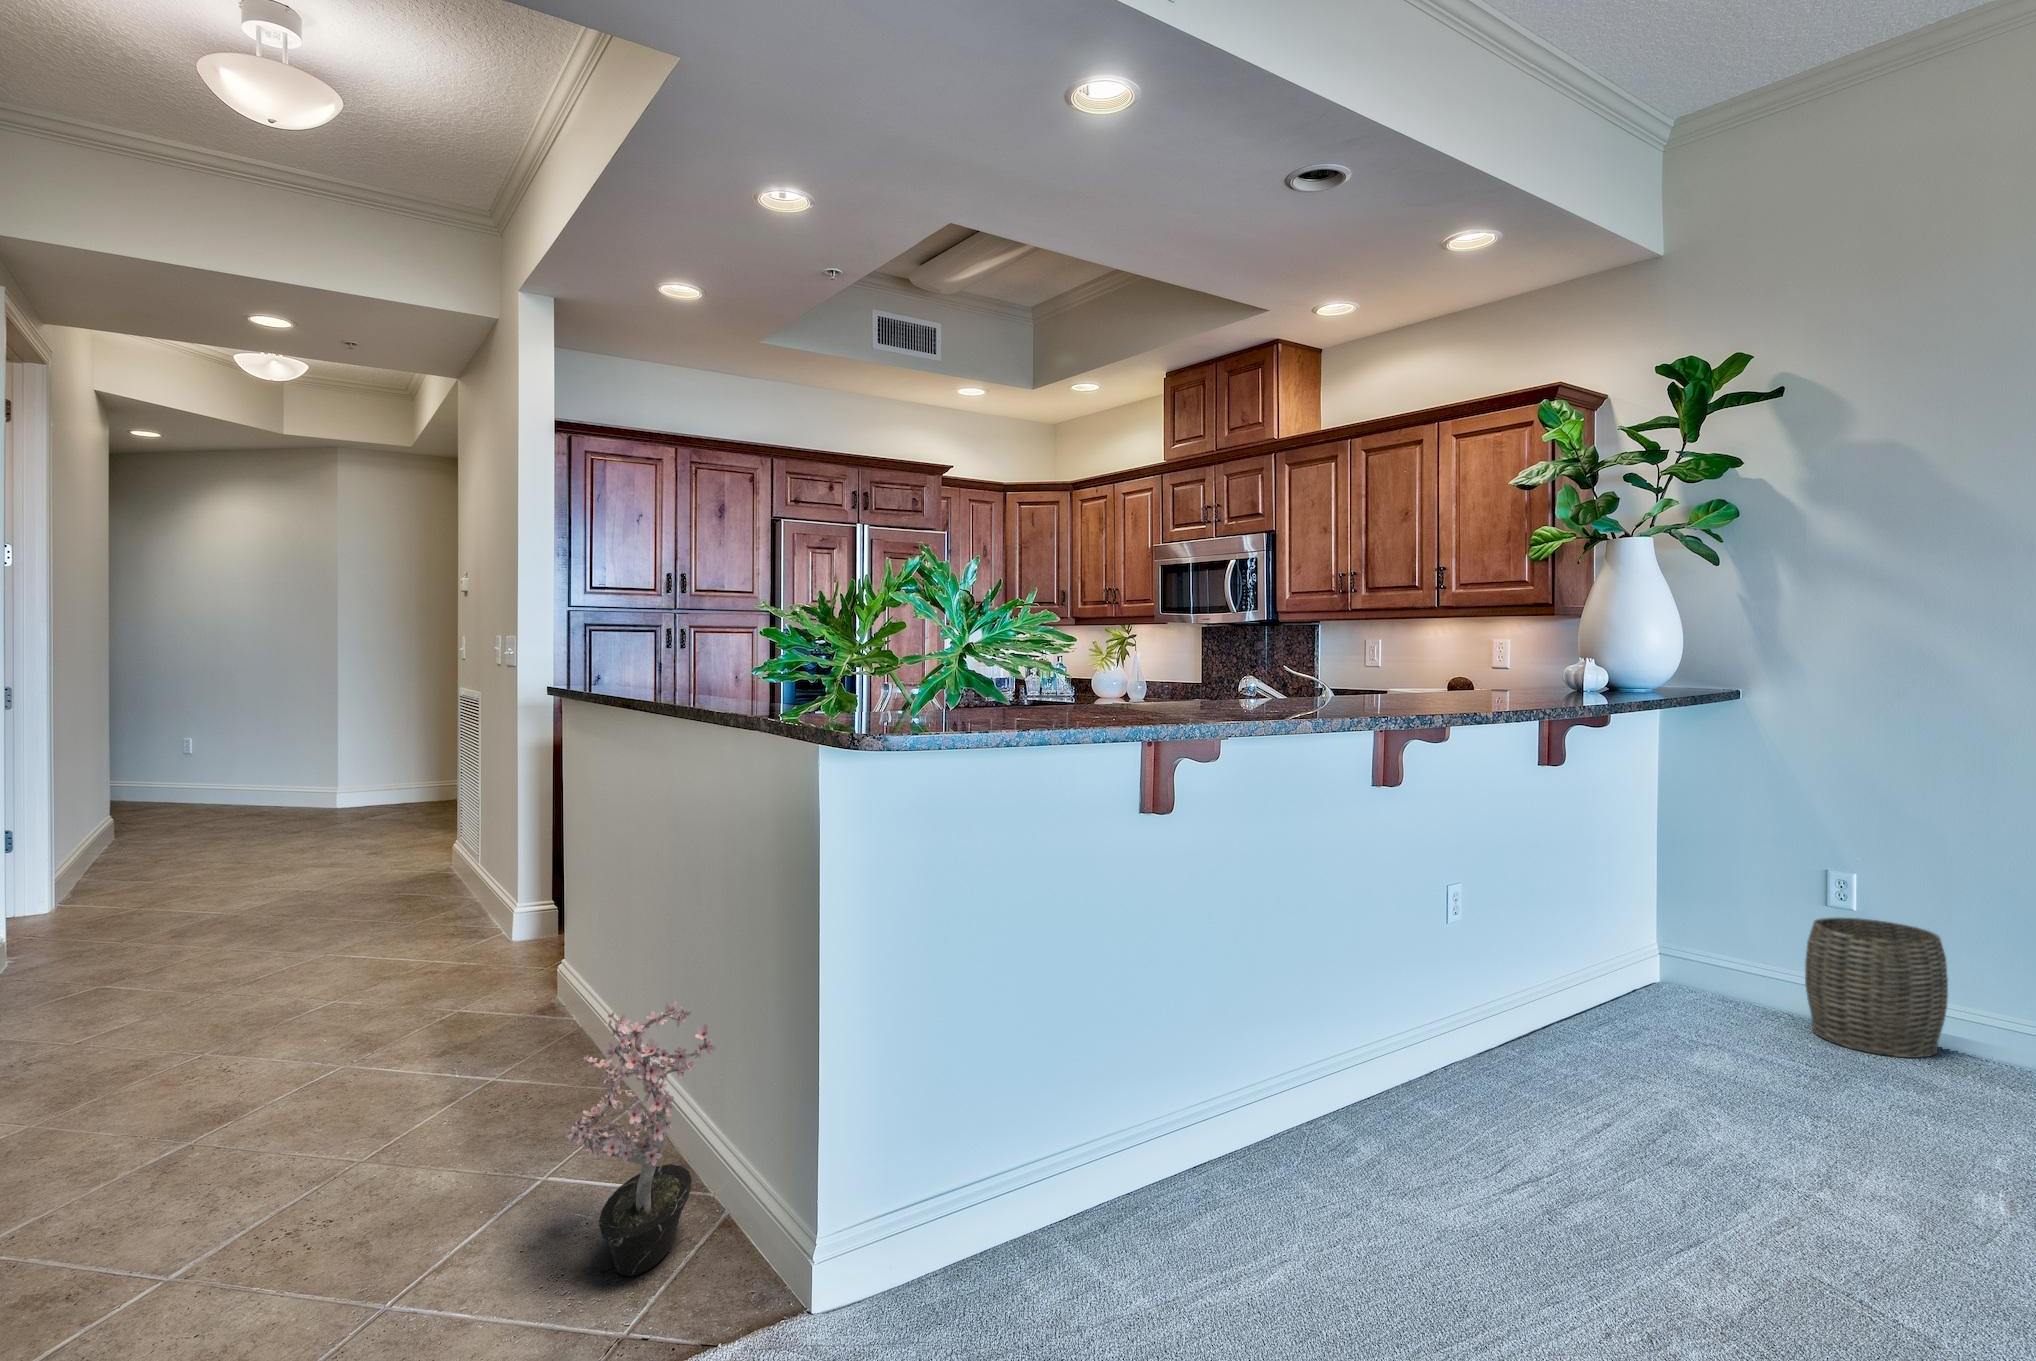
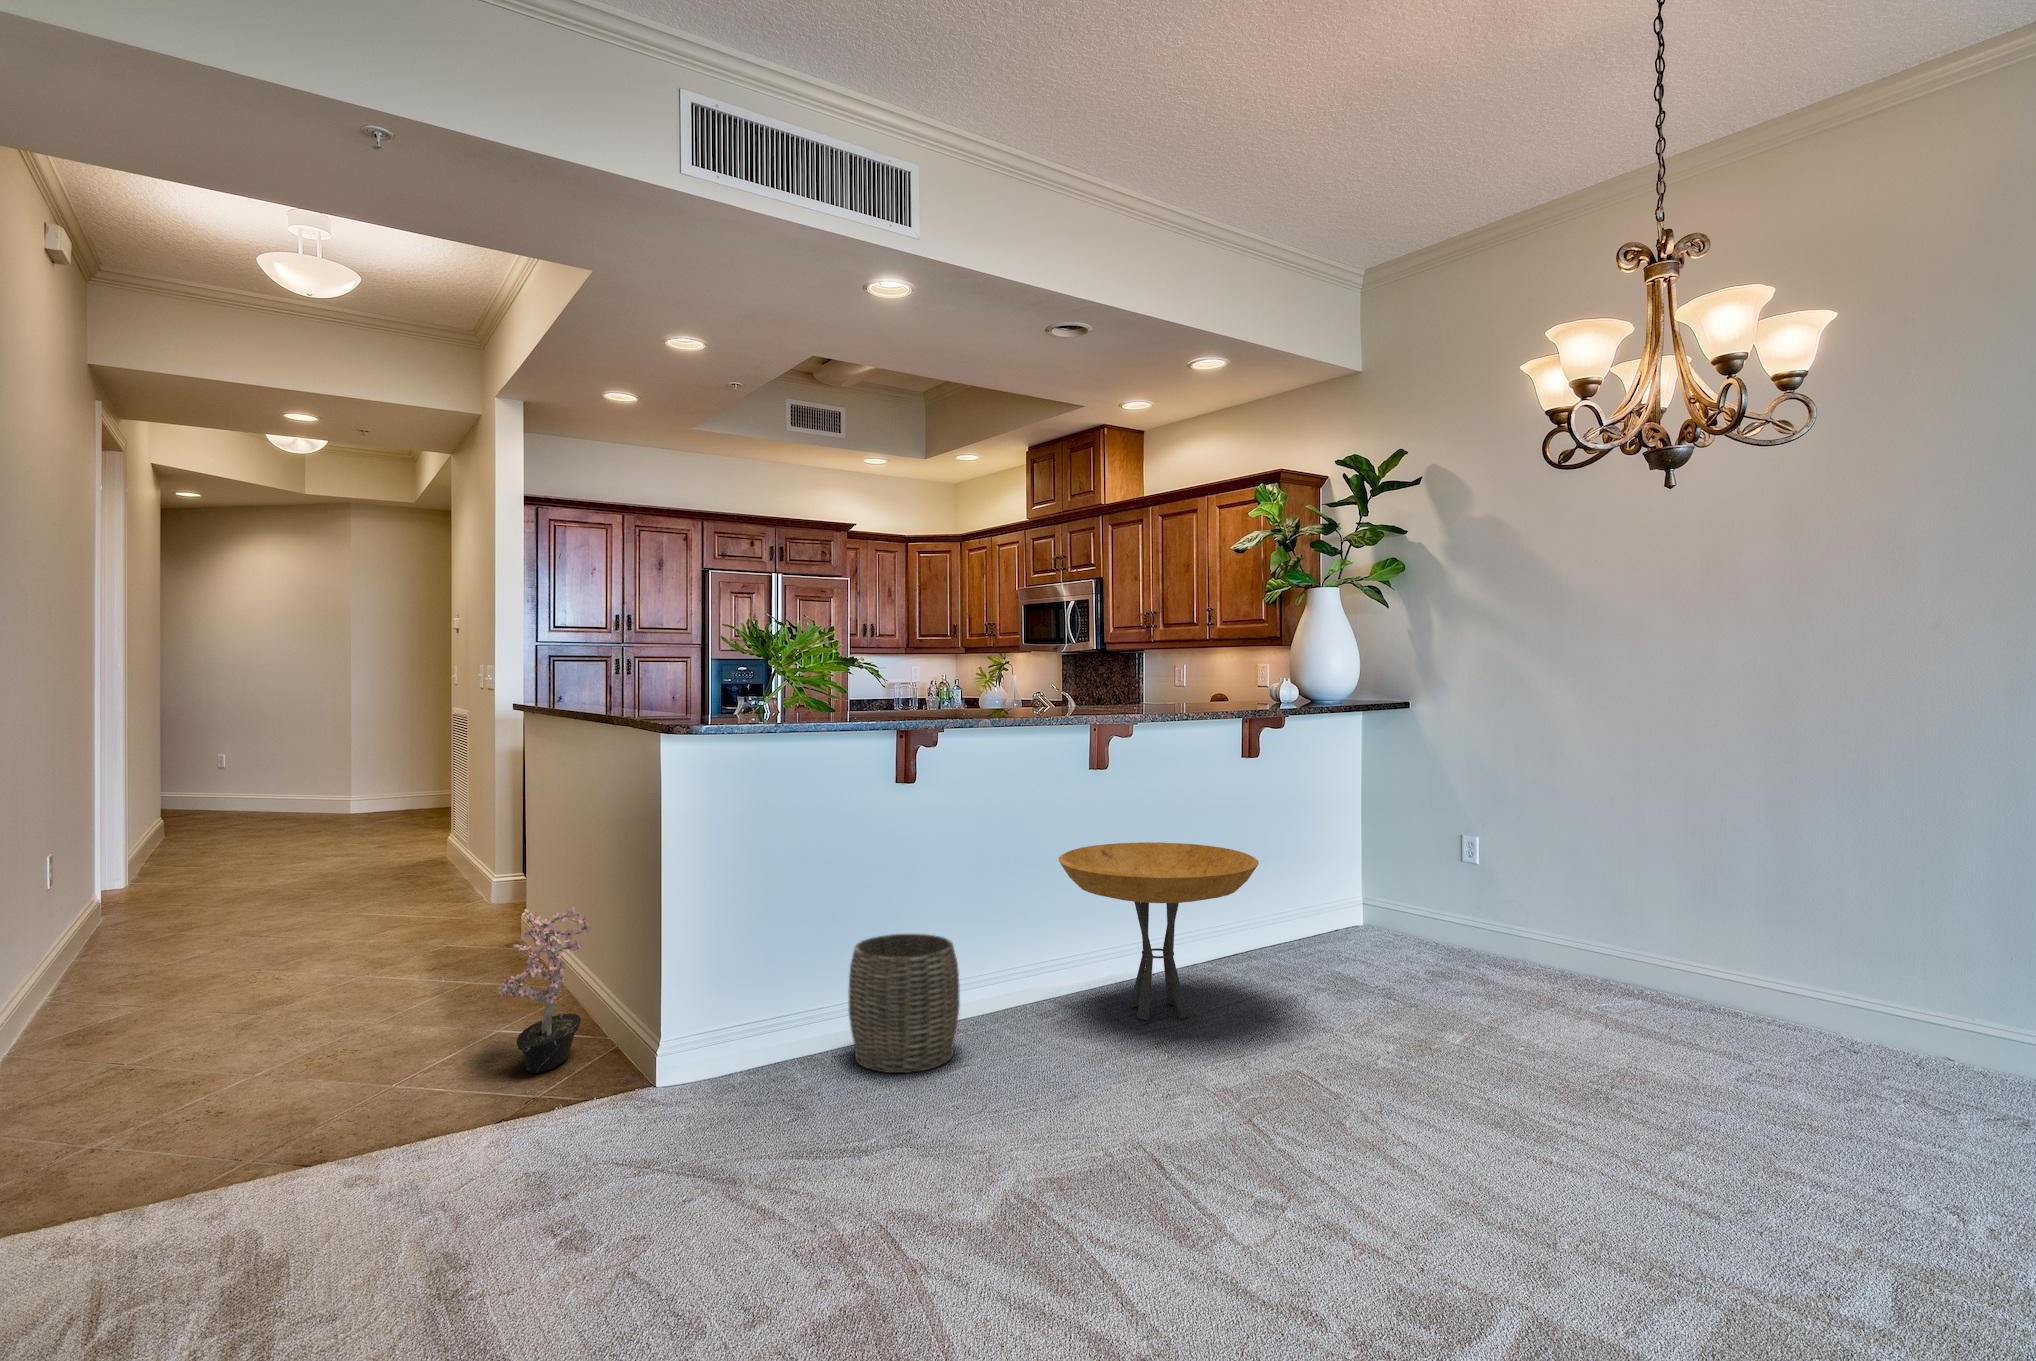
side table: none [1366,891,1691,1165] -> present [1059,842,1259,1020]
woven basket: present [1805,918,1948,1058] -> present [849,934,960,1073]

